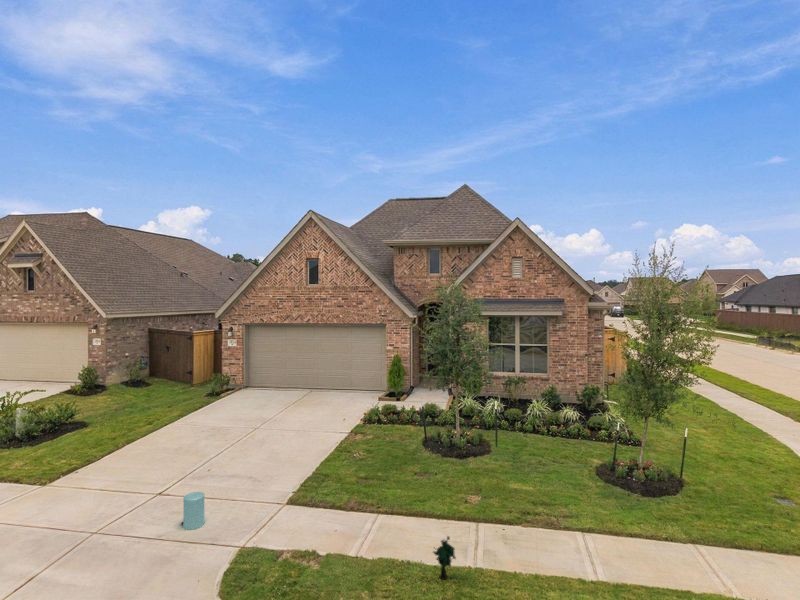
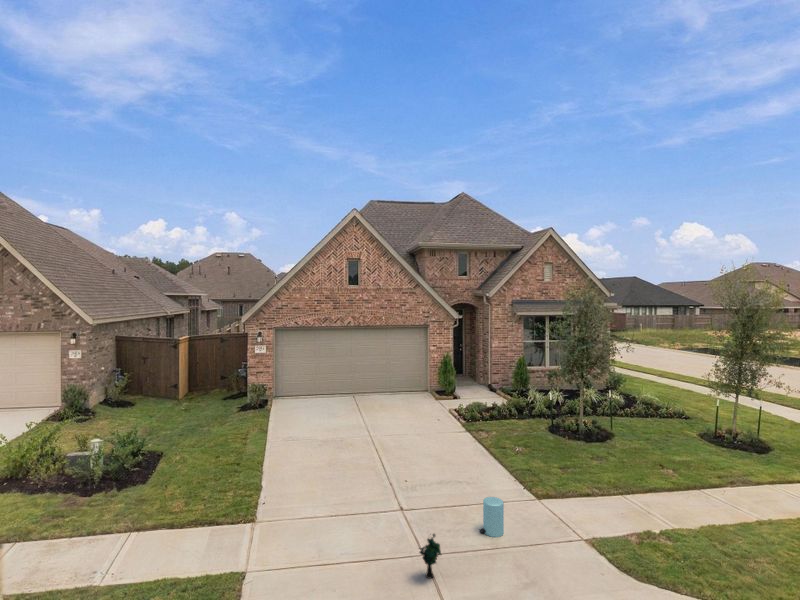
decorative plant: present [433,537,456,580] -> present [419,534,441,578]

